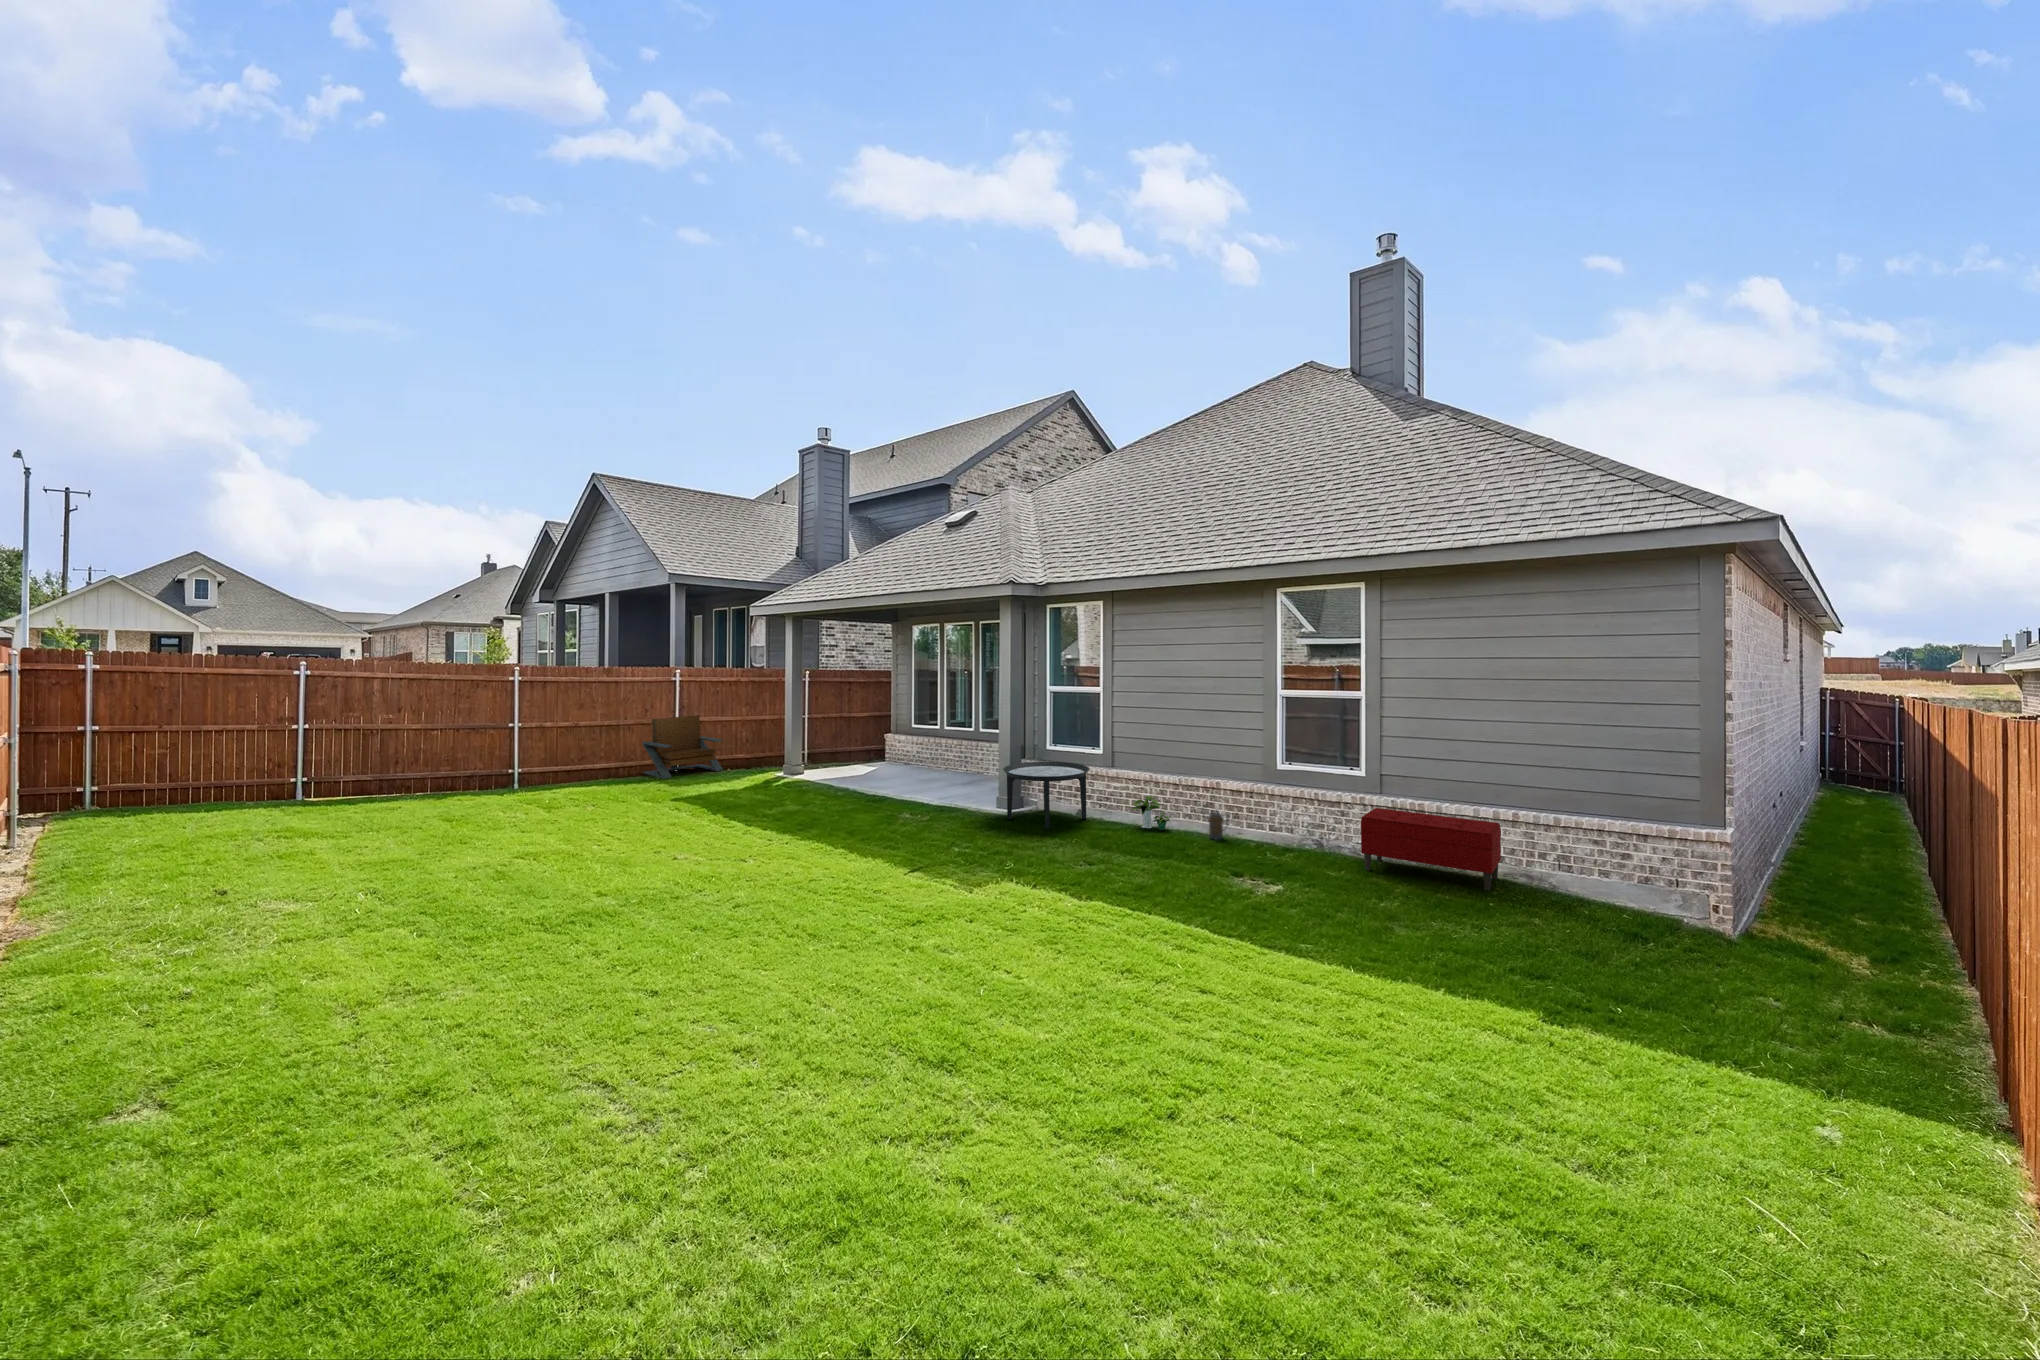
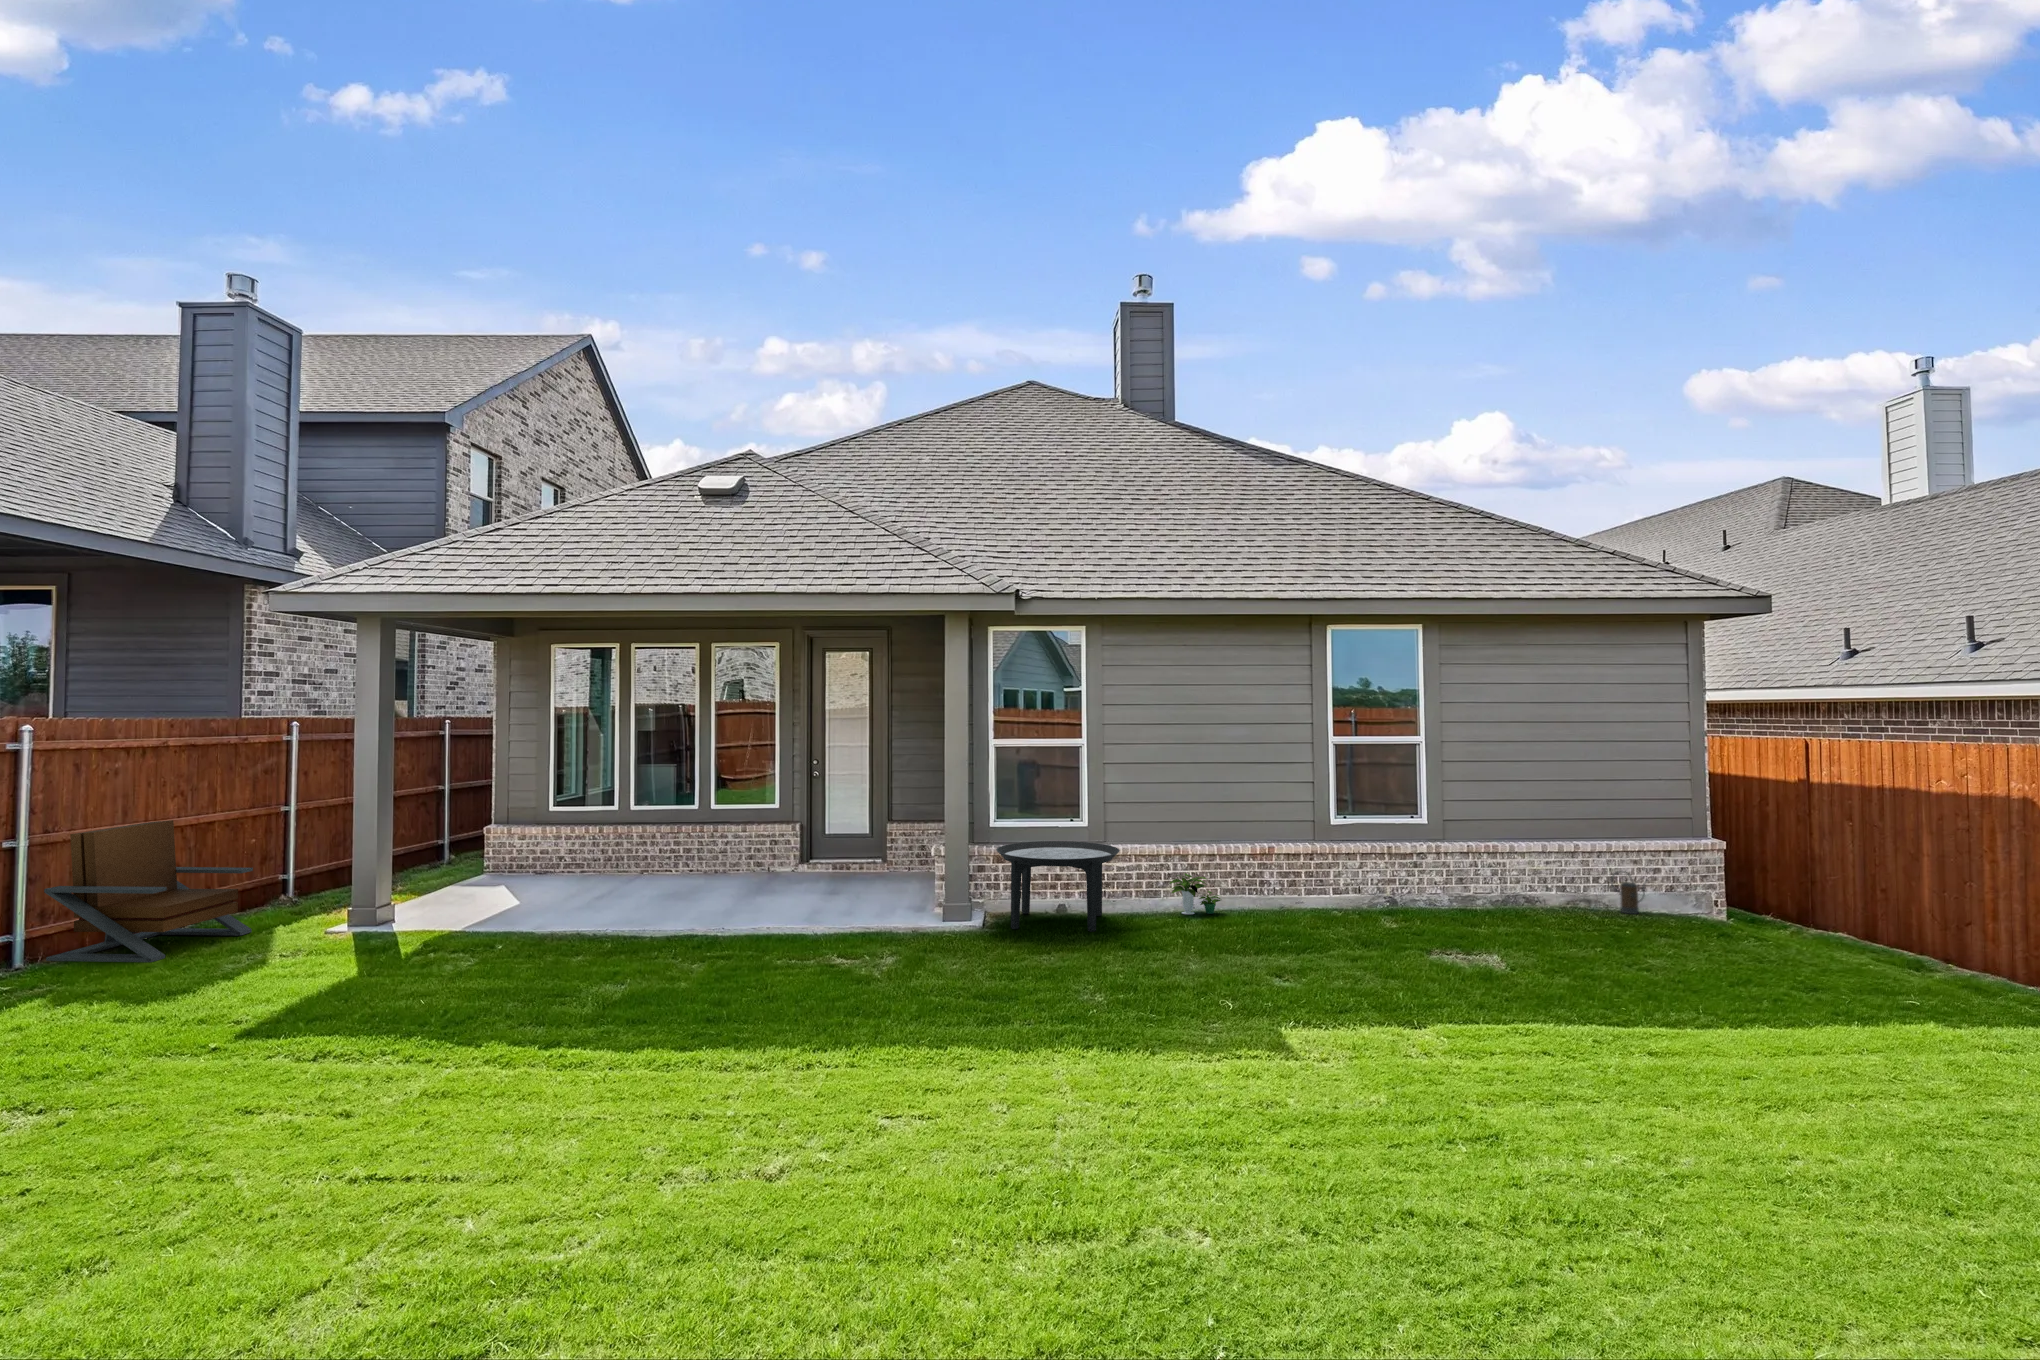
watering can: present [1204,803,1231,840] -> present [1611,871,1647,914]
bench: present [1361,808,1501,891] -> none [1450,853,1590,919]

